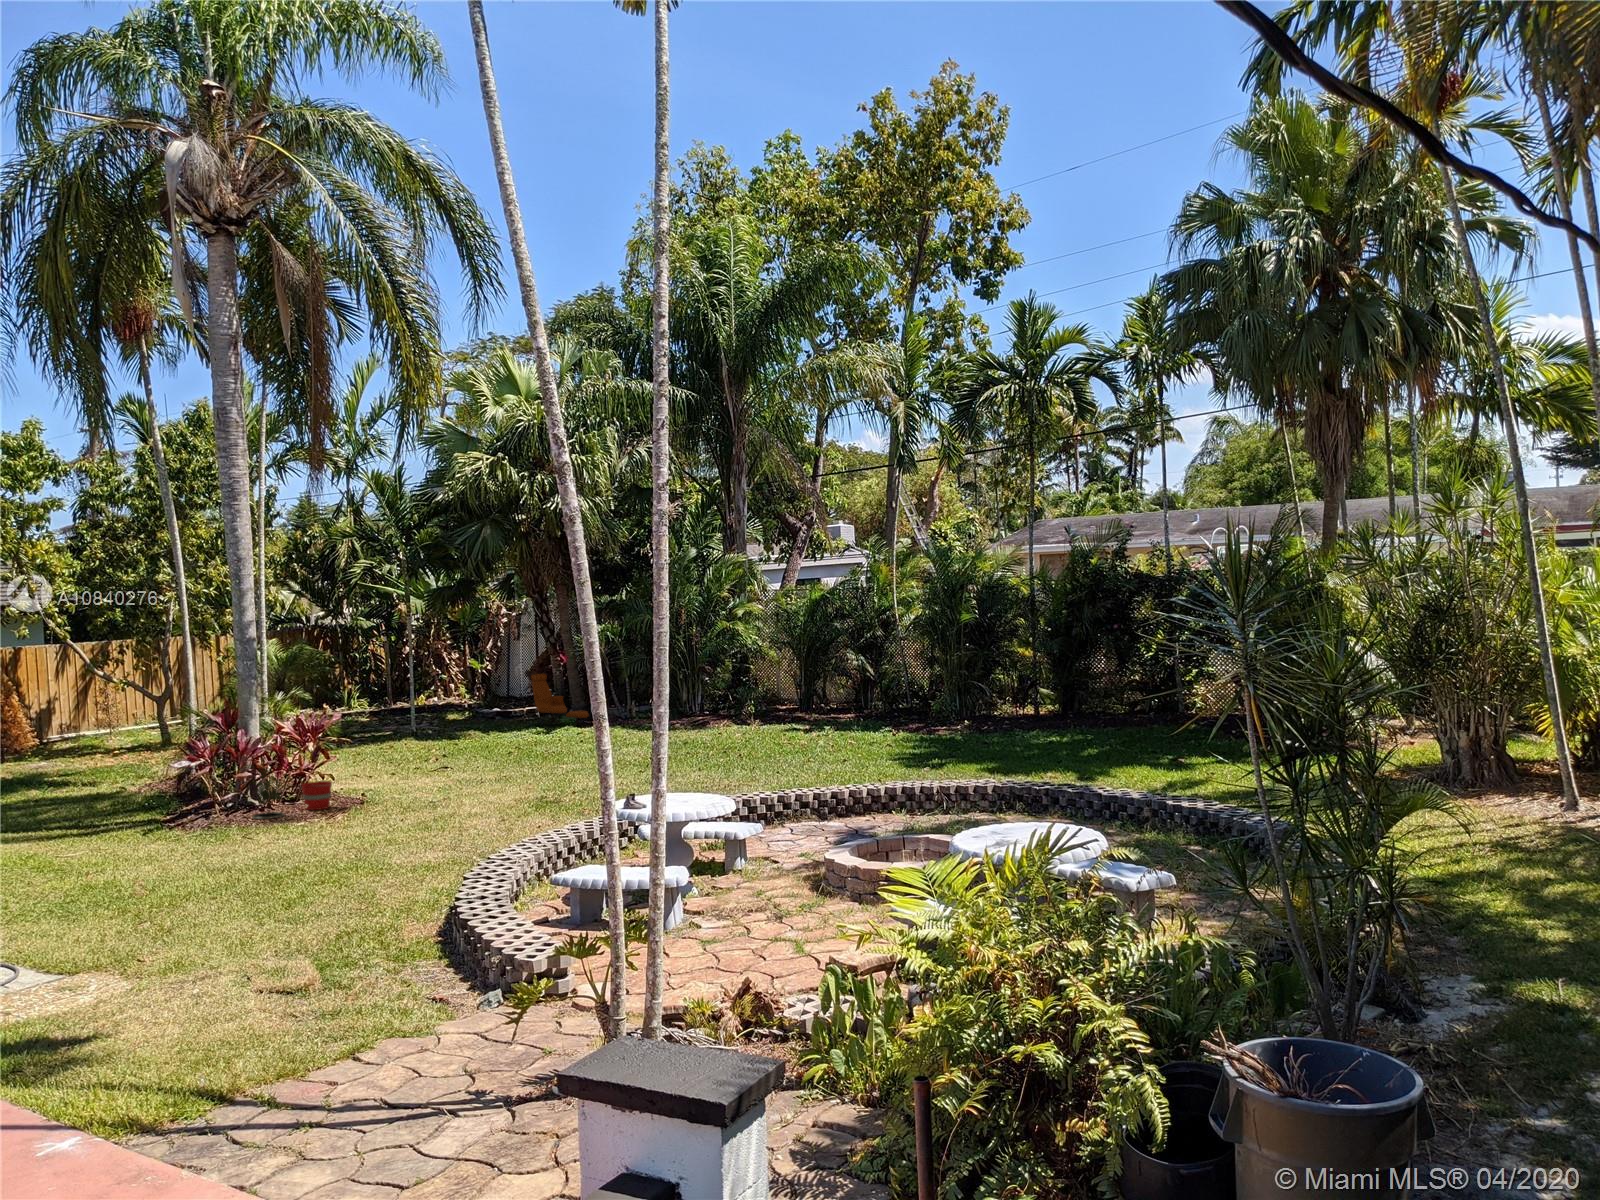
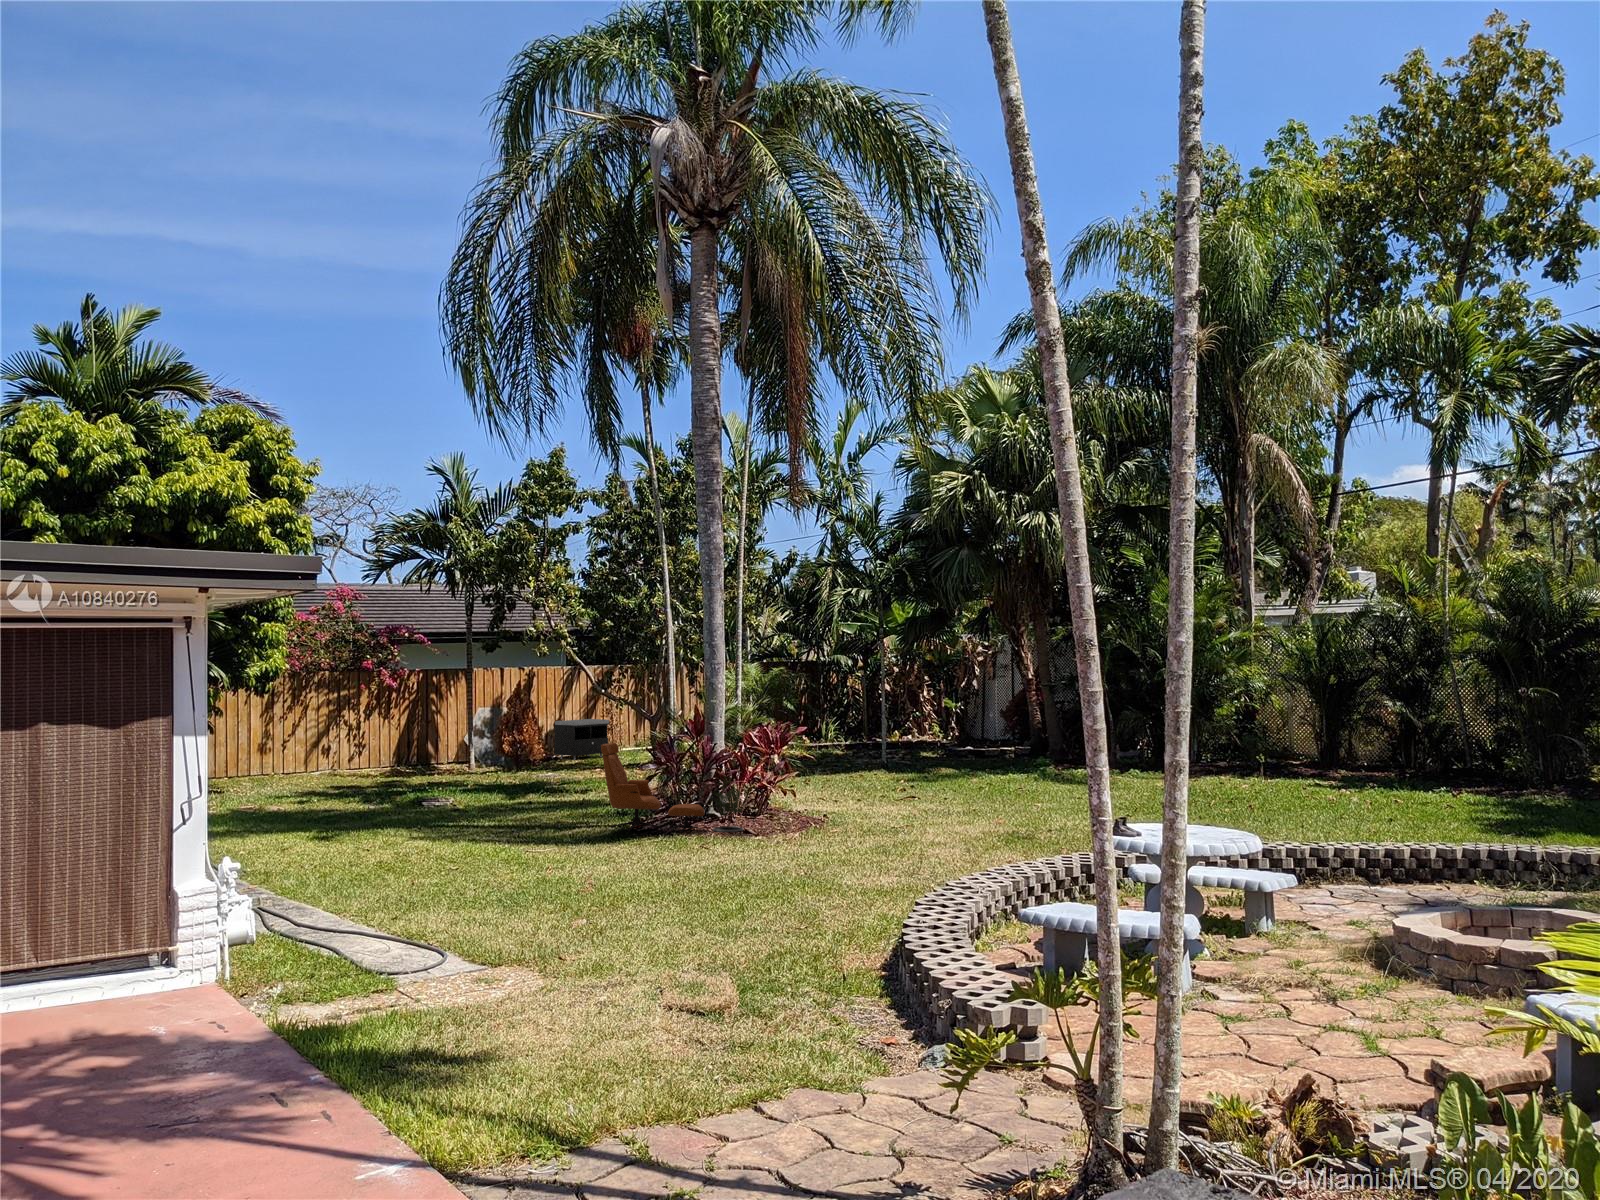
lounge chair: present [531,674,588,725] -> present [601,743,705,833]
storage bench: none [43,700,108,744] -> present [554,719,609,760]
bucket: present [302,781,332,810] -> none [762,797,794,828]

